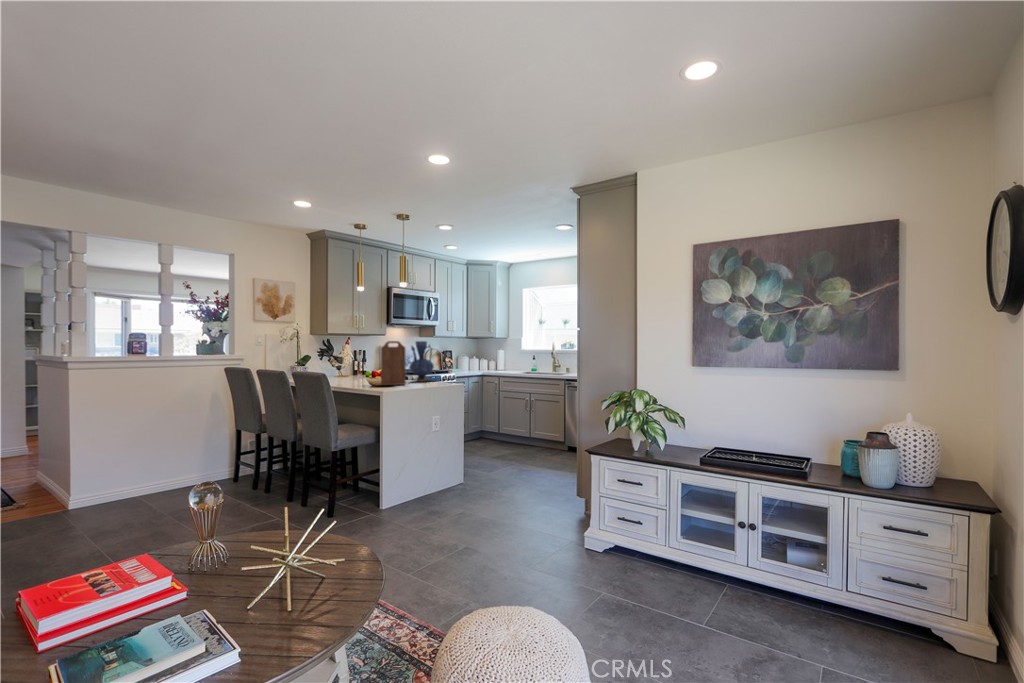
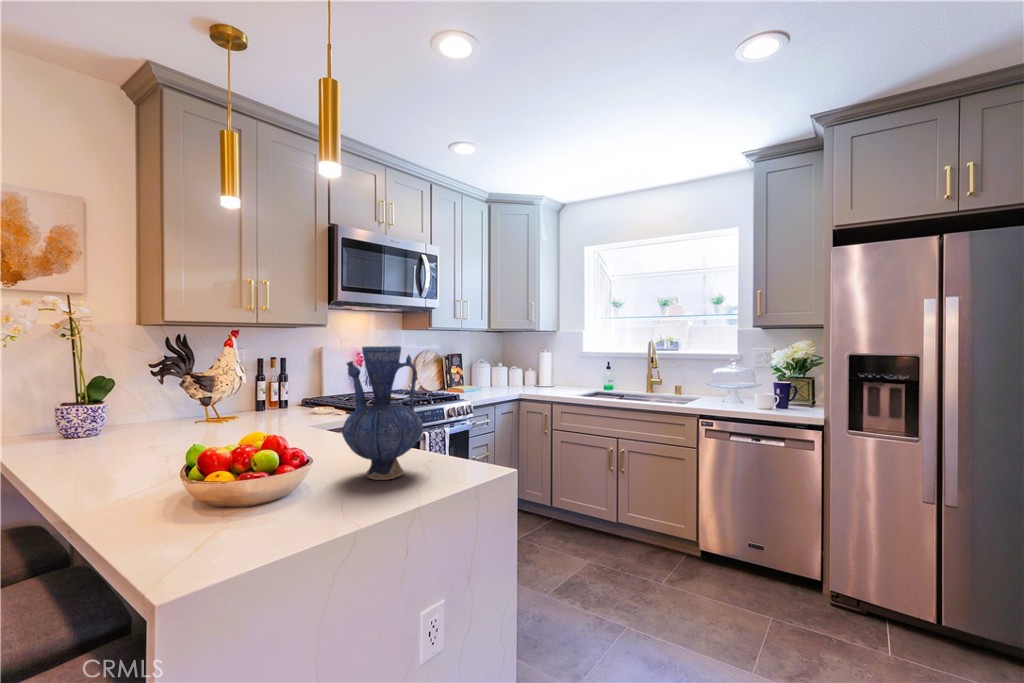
cutting board: present [381,341,406,385] -> none [203,350,302,532]

